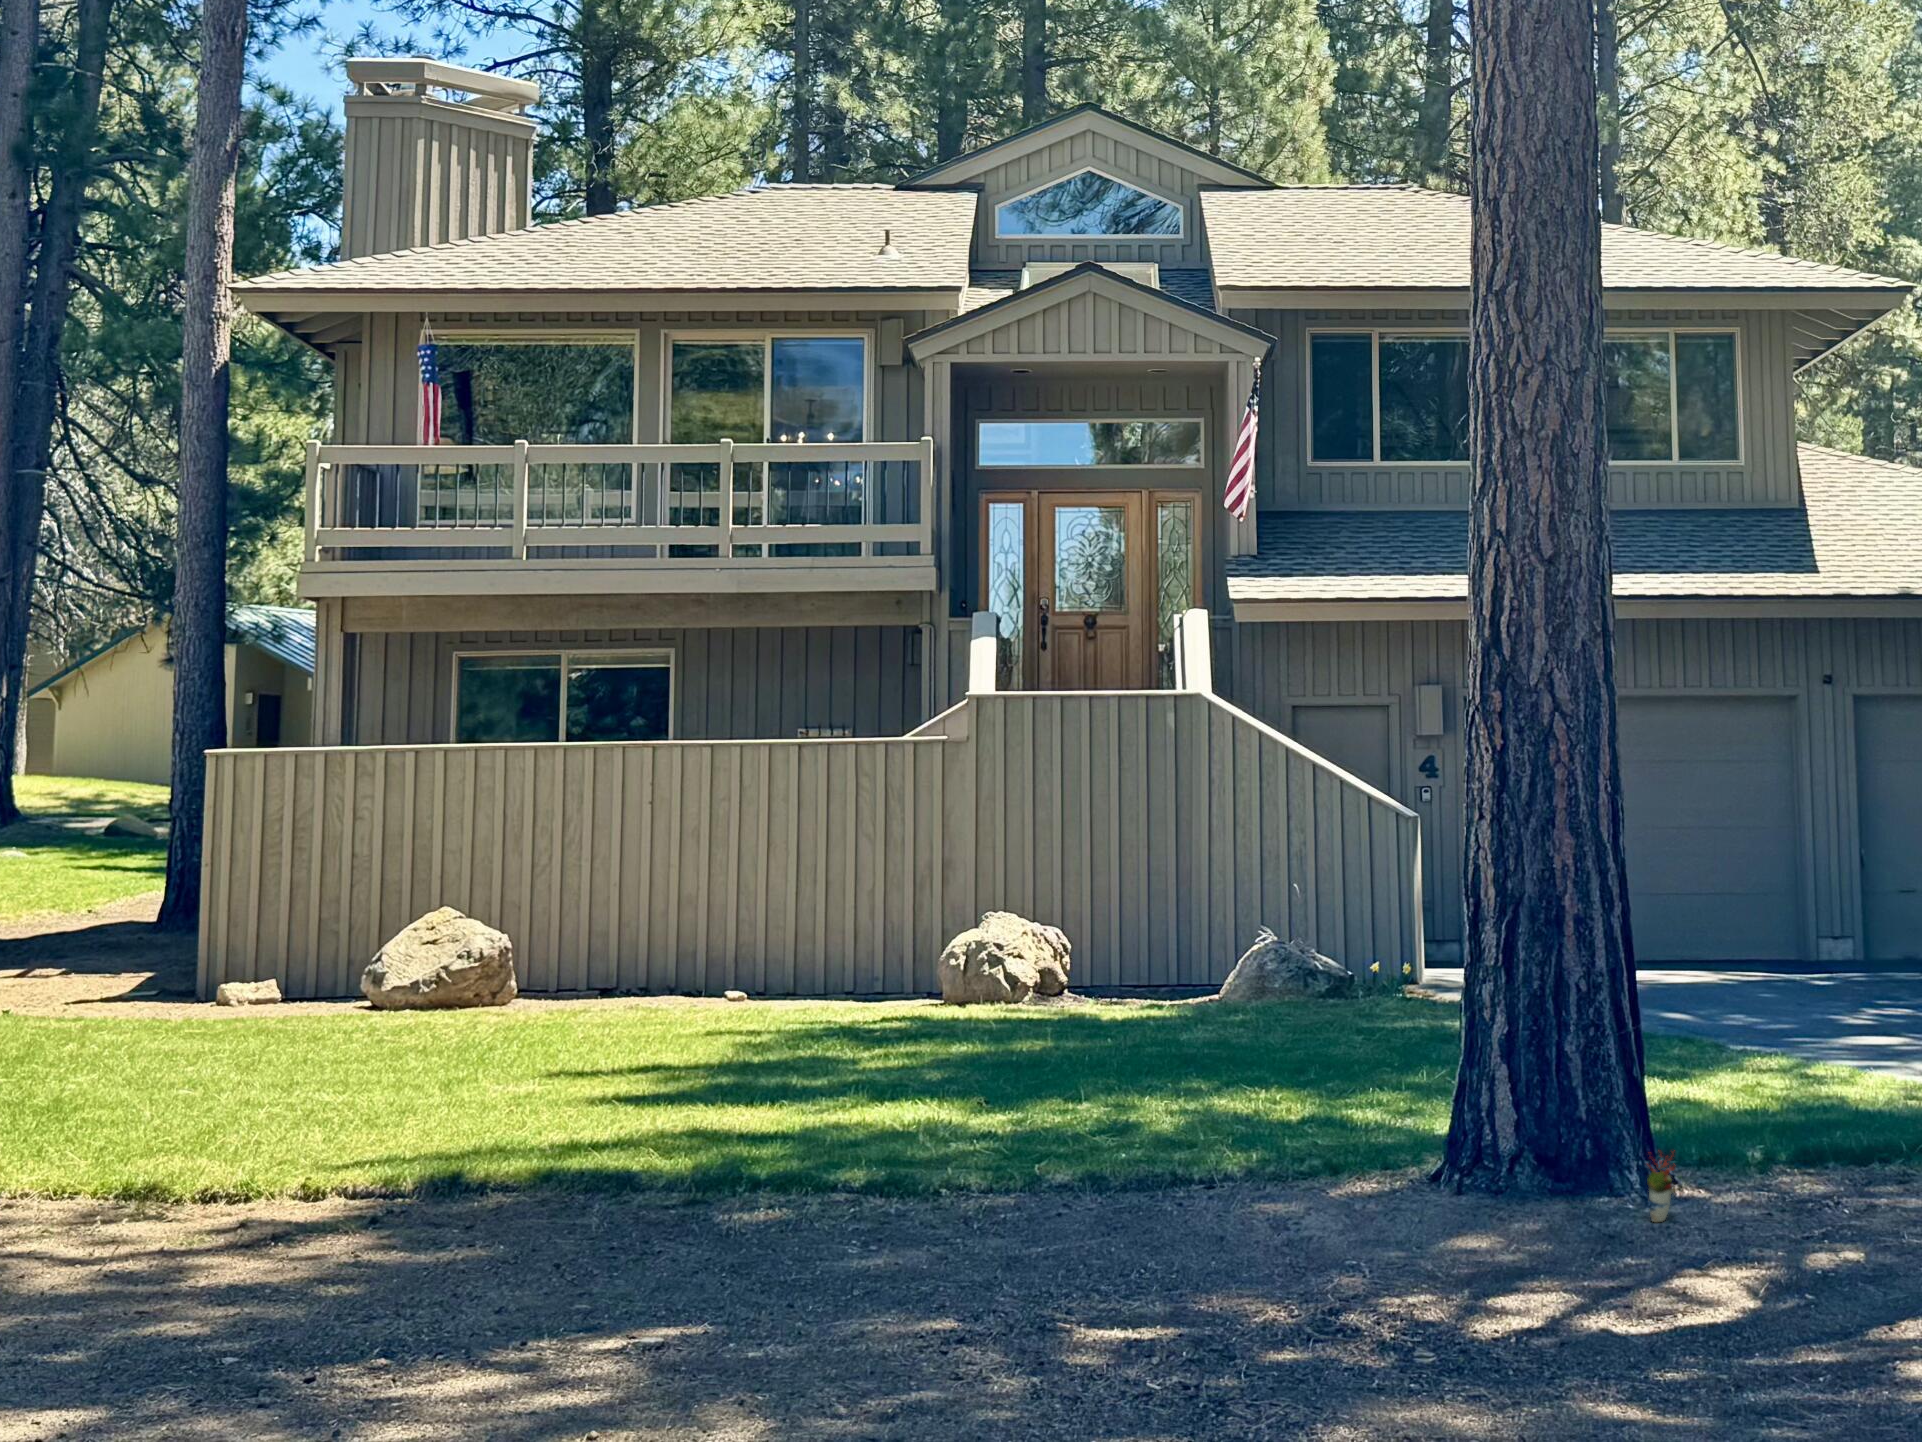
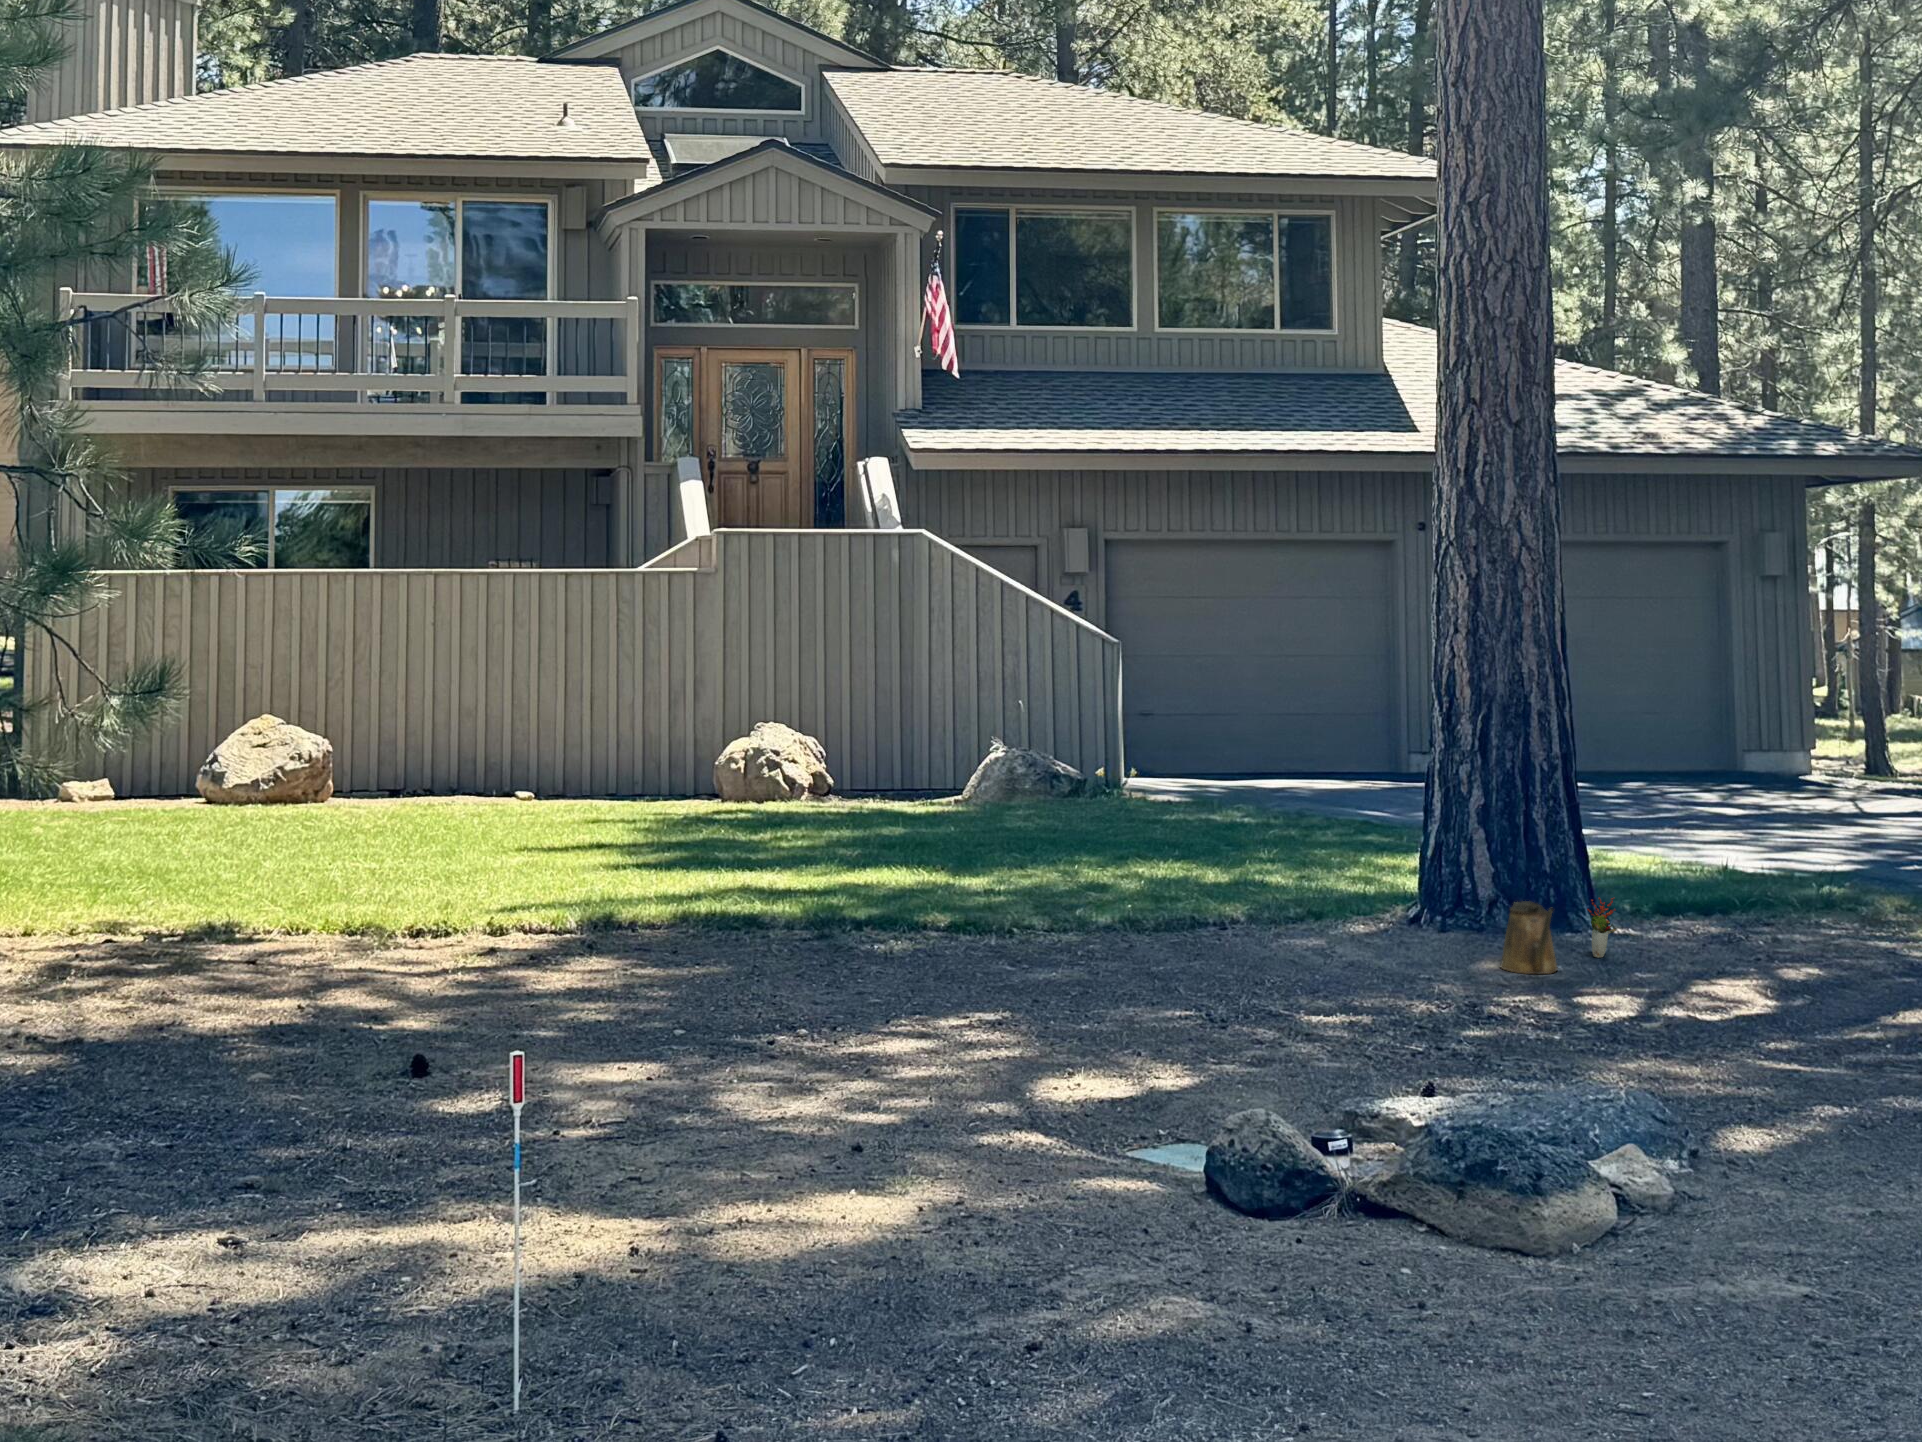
watering can: none [1516,1156,1583,1245] -> present [1500,901,1558,974]

